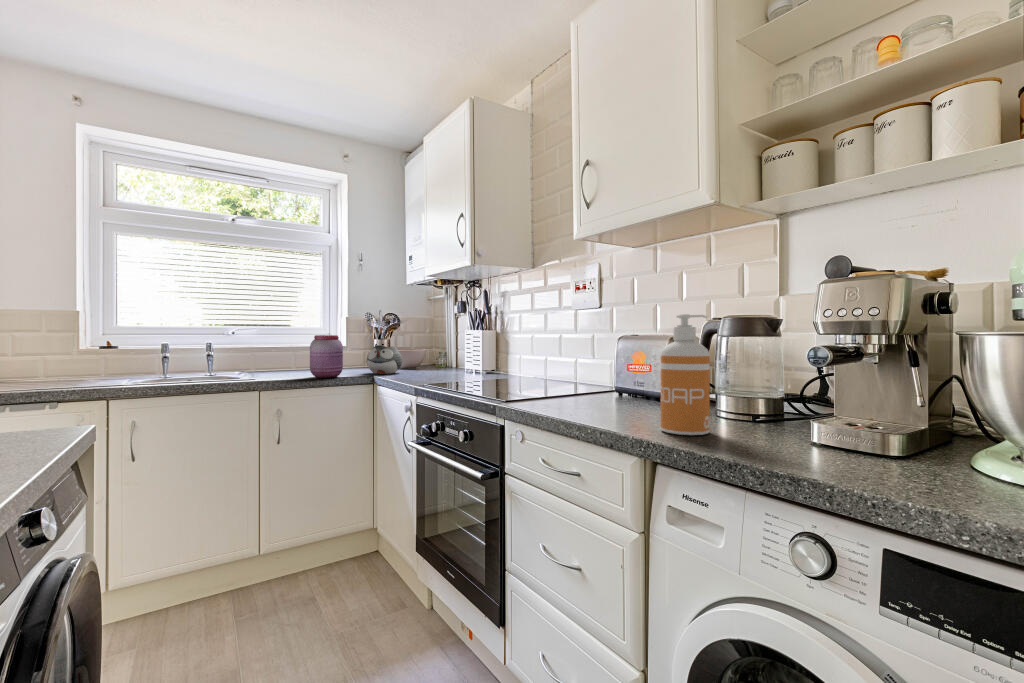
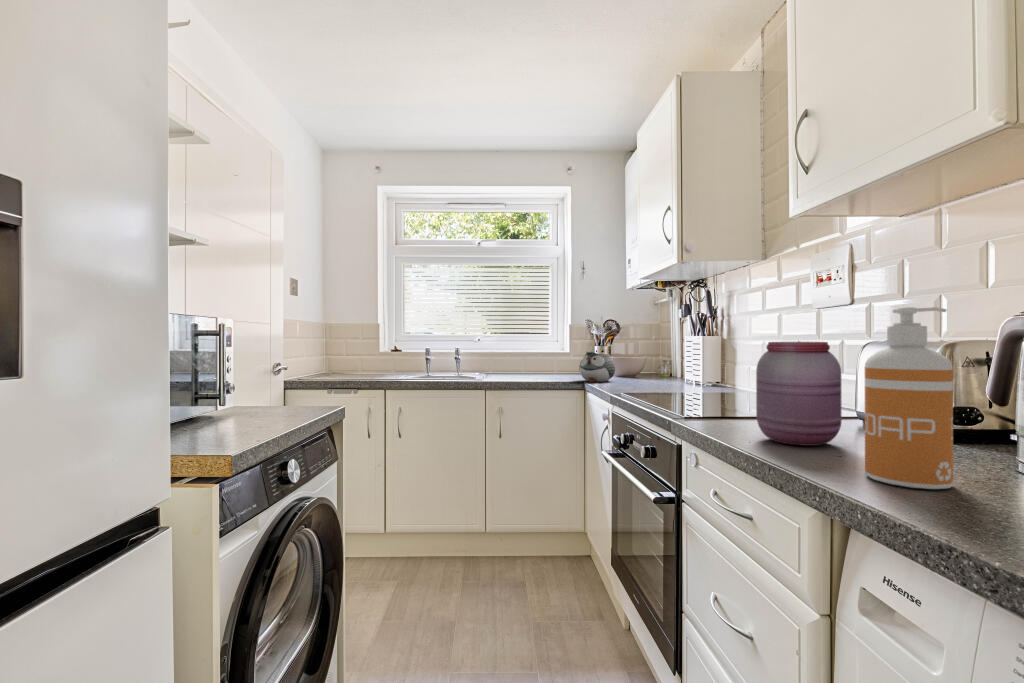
jar: present [310,335,343,378] -> present [756,342,842,446]

